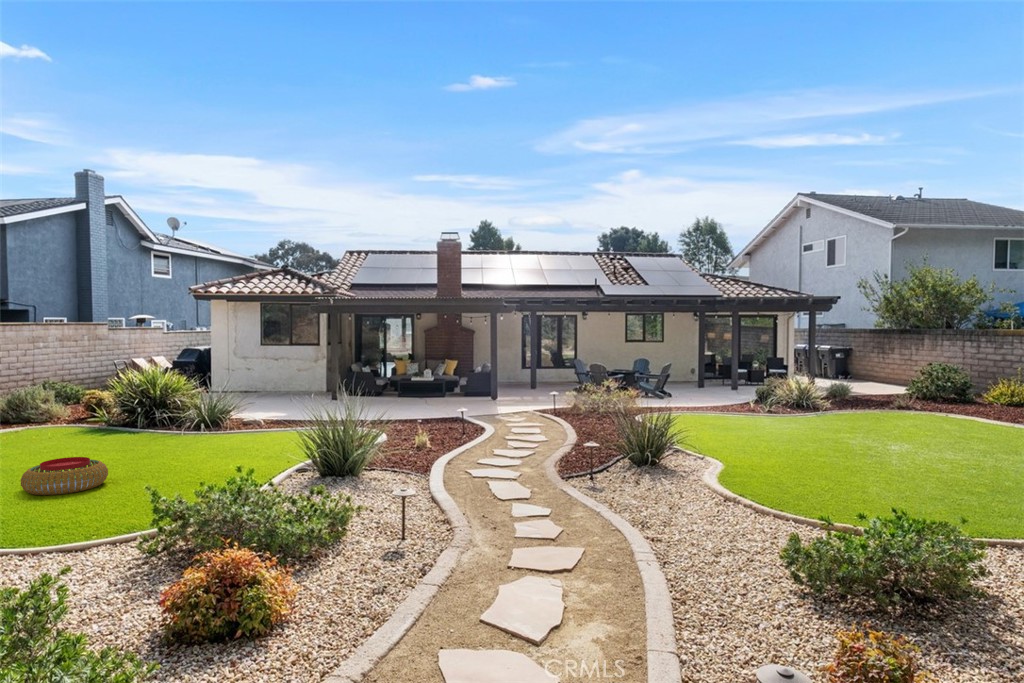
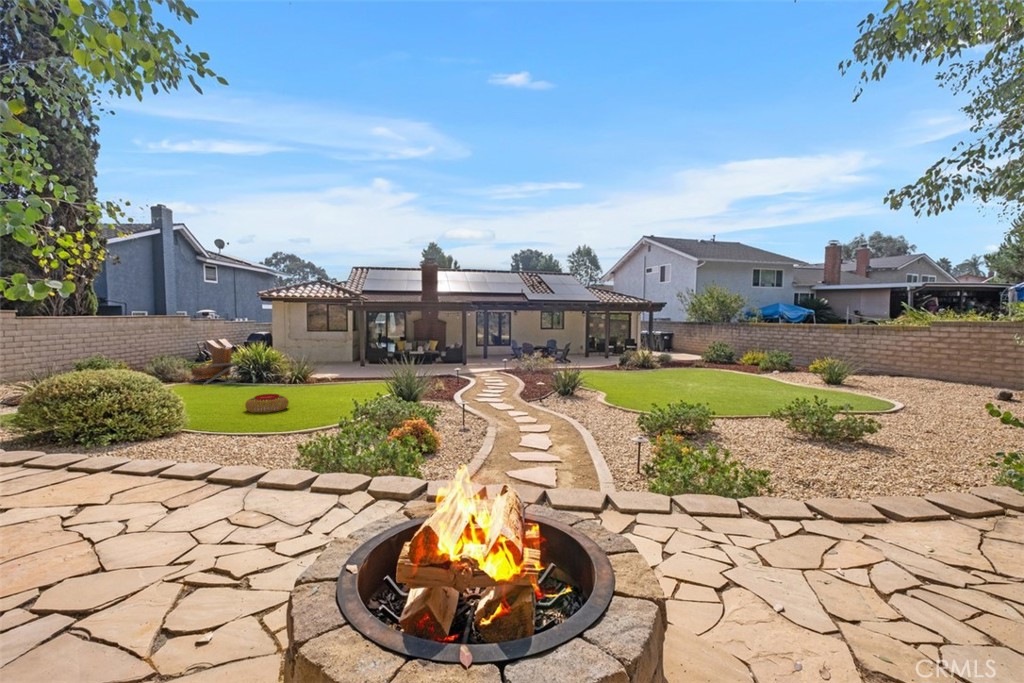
lounge chair: none [40,370,110,432] -> present [189,347,236,386]

